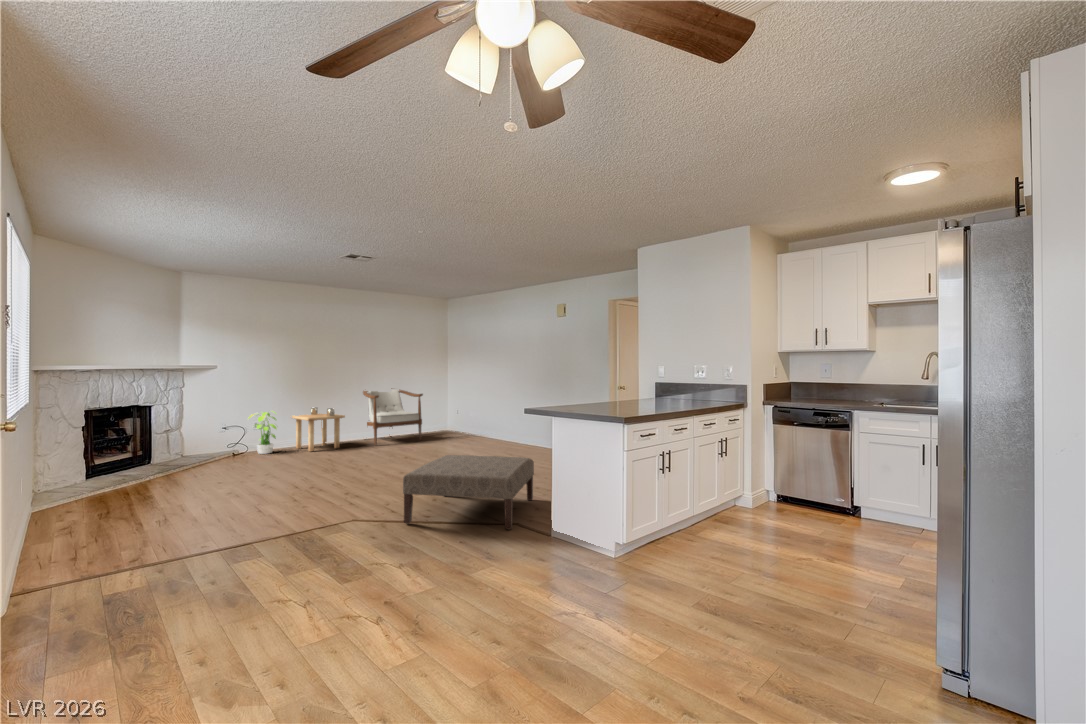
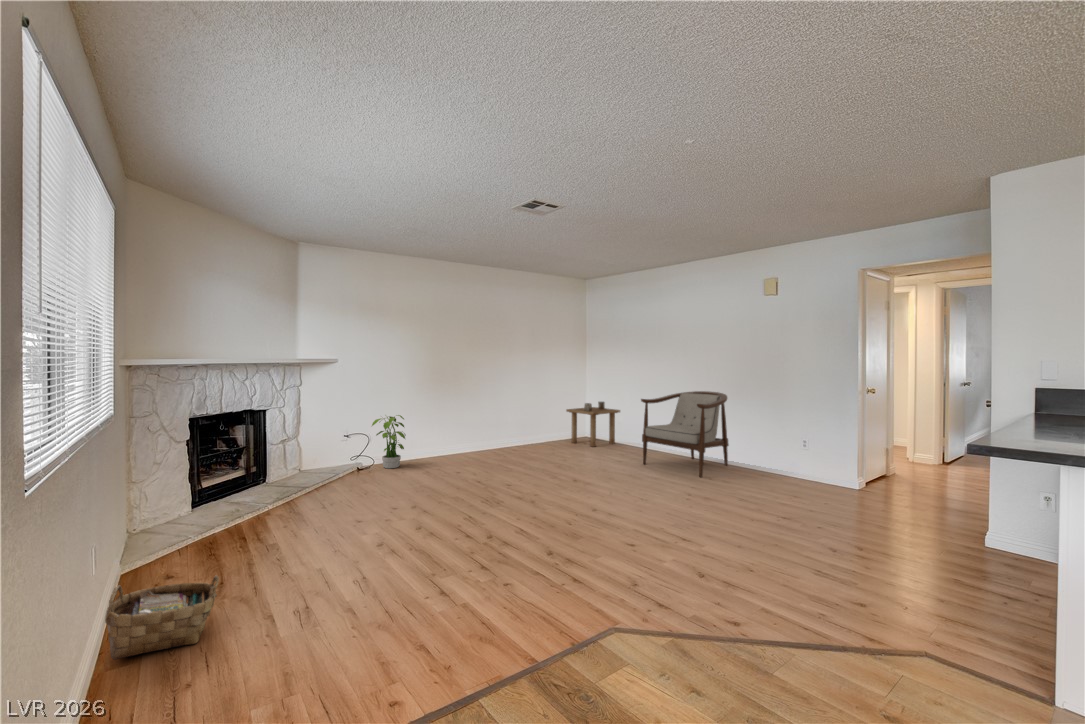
armchair: present [363,388,423,445] -> present [641,391,729,477]
side table: present [292,408,345,452] -> present [566,402,620,447]
ottoman: present [403,455,534,530] -> none [688,504,925,683]
woven basket: none [31,500,108,544] -> present [105,576,219,660]

